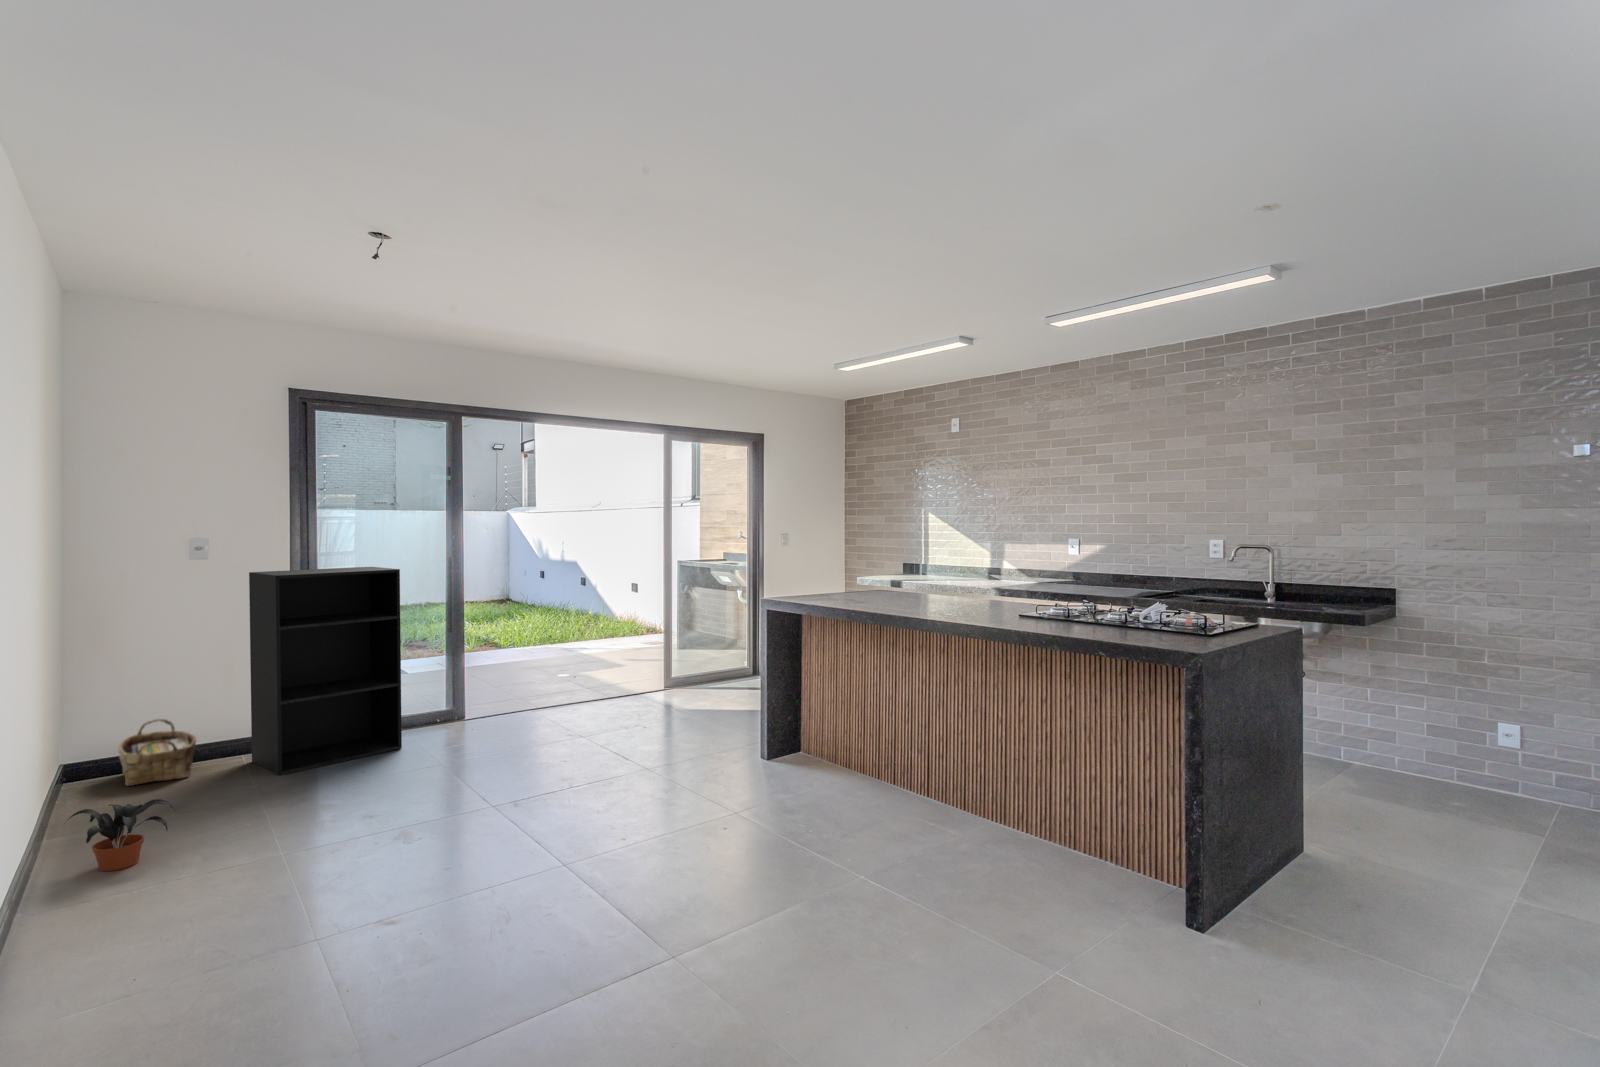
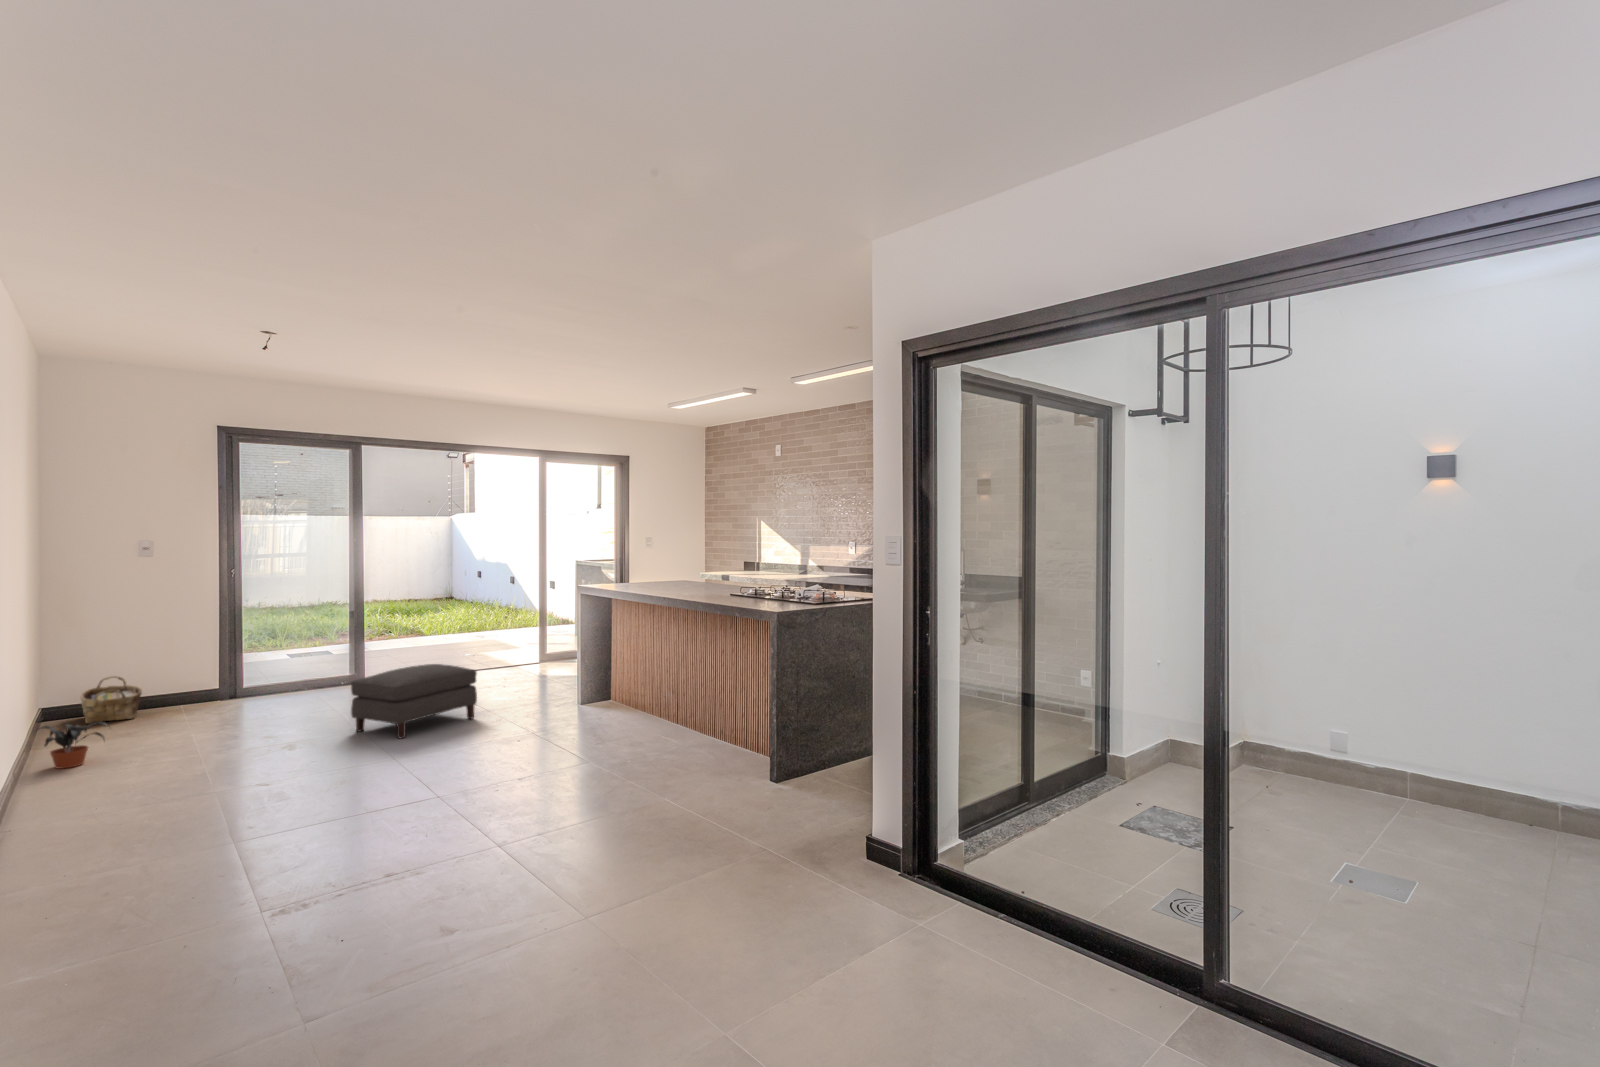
bookshelf: present [249,567,402,775] -> none [185,562,306,717]
ottoman: none [487,707,643,817] -> present [351,664,477,738]

